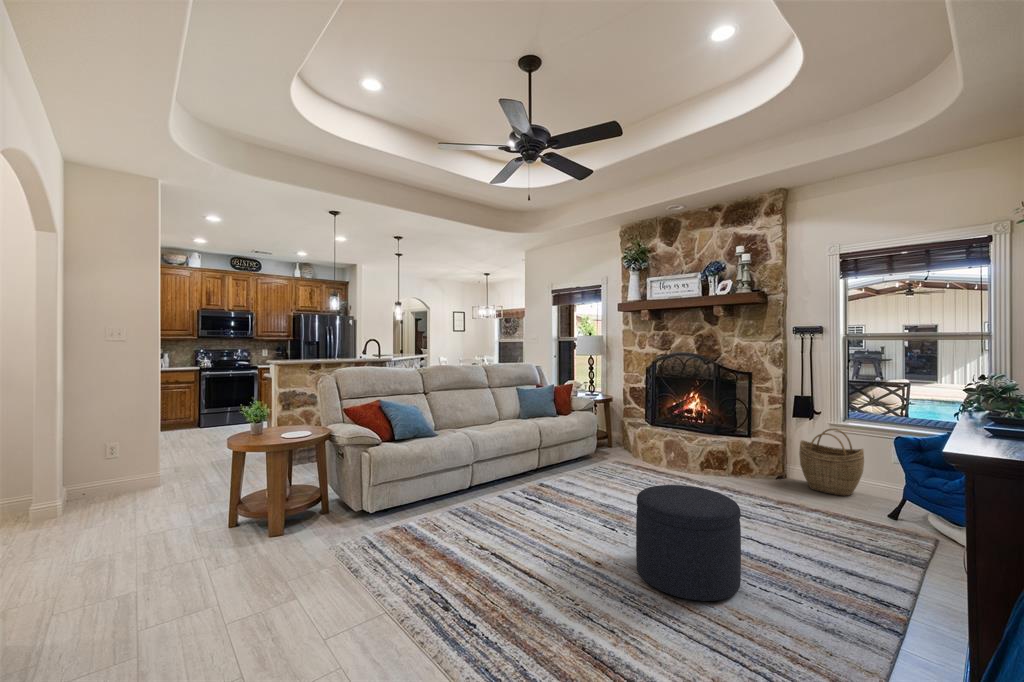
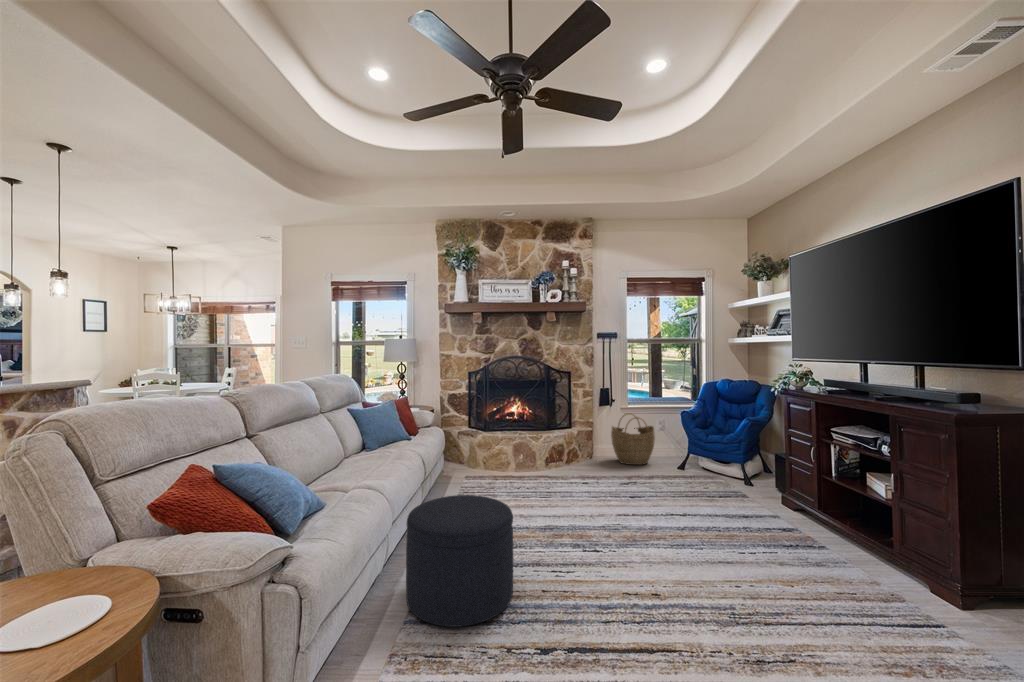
ottoman: present [636,485,741,601] -> present [406,495,513,627]

